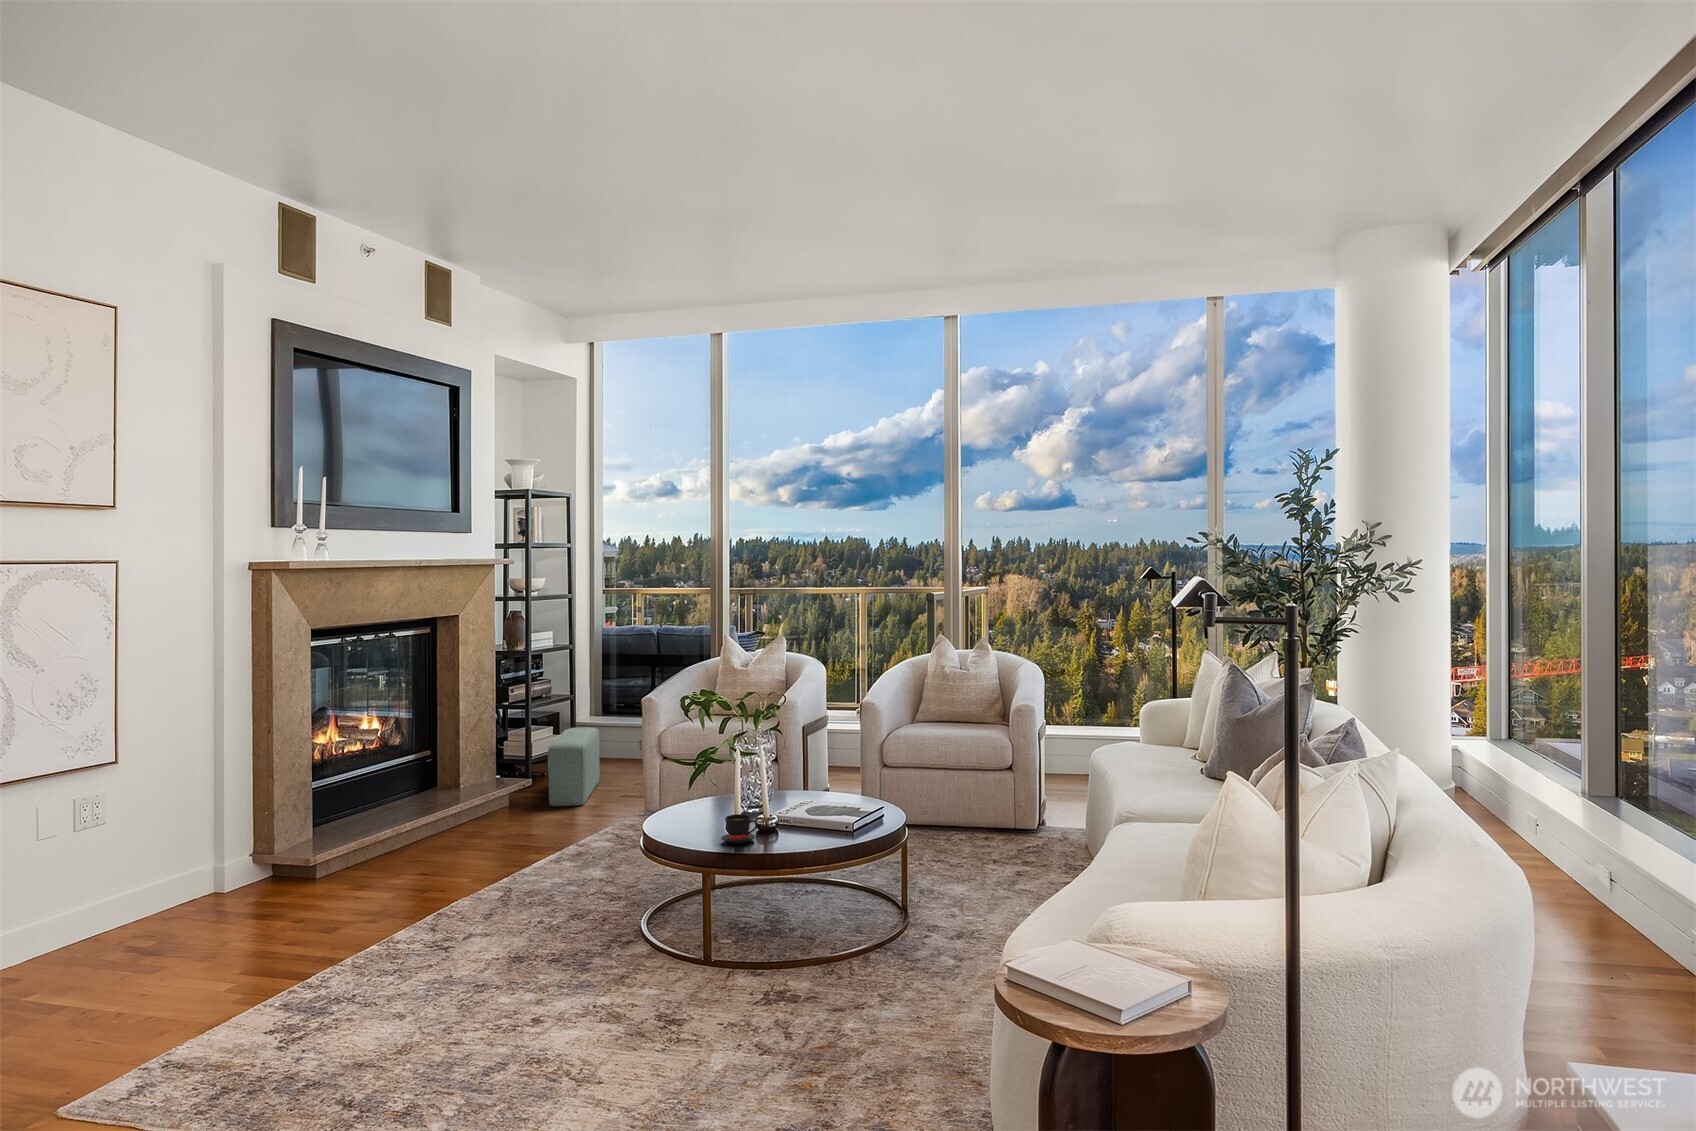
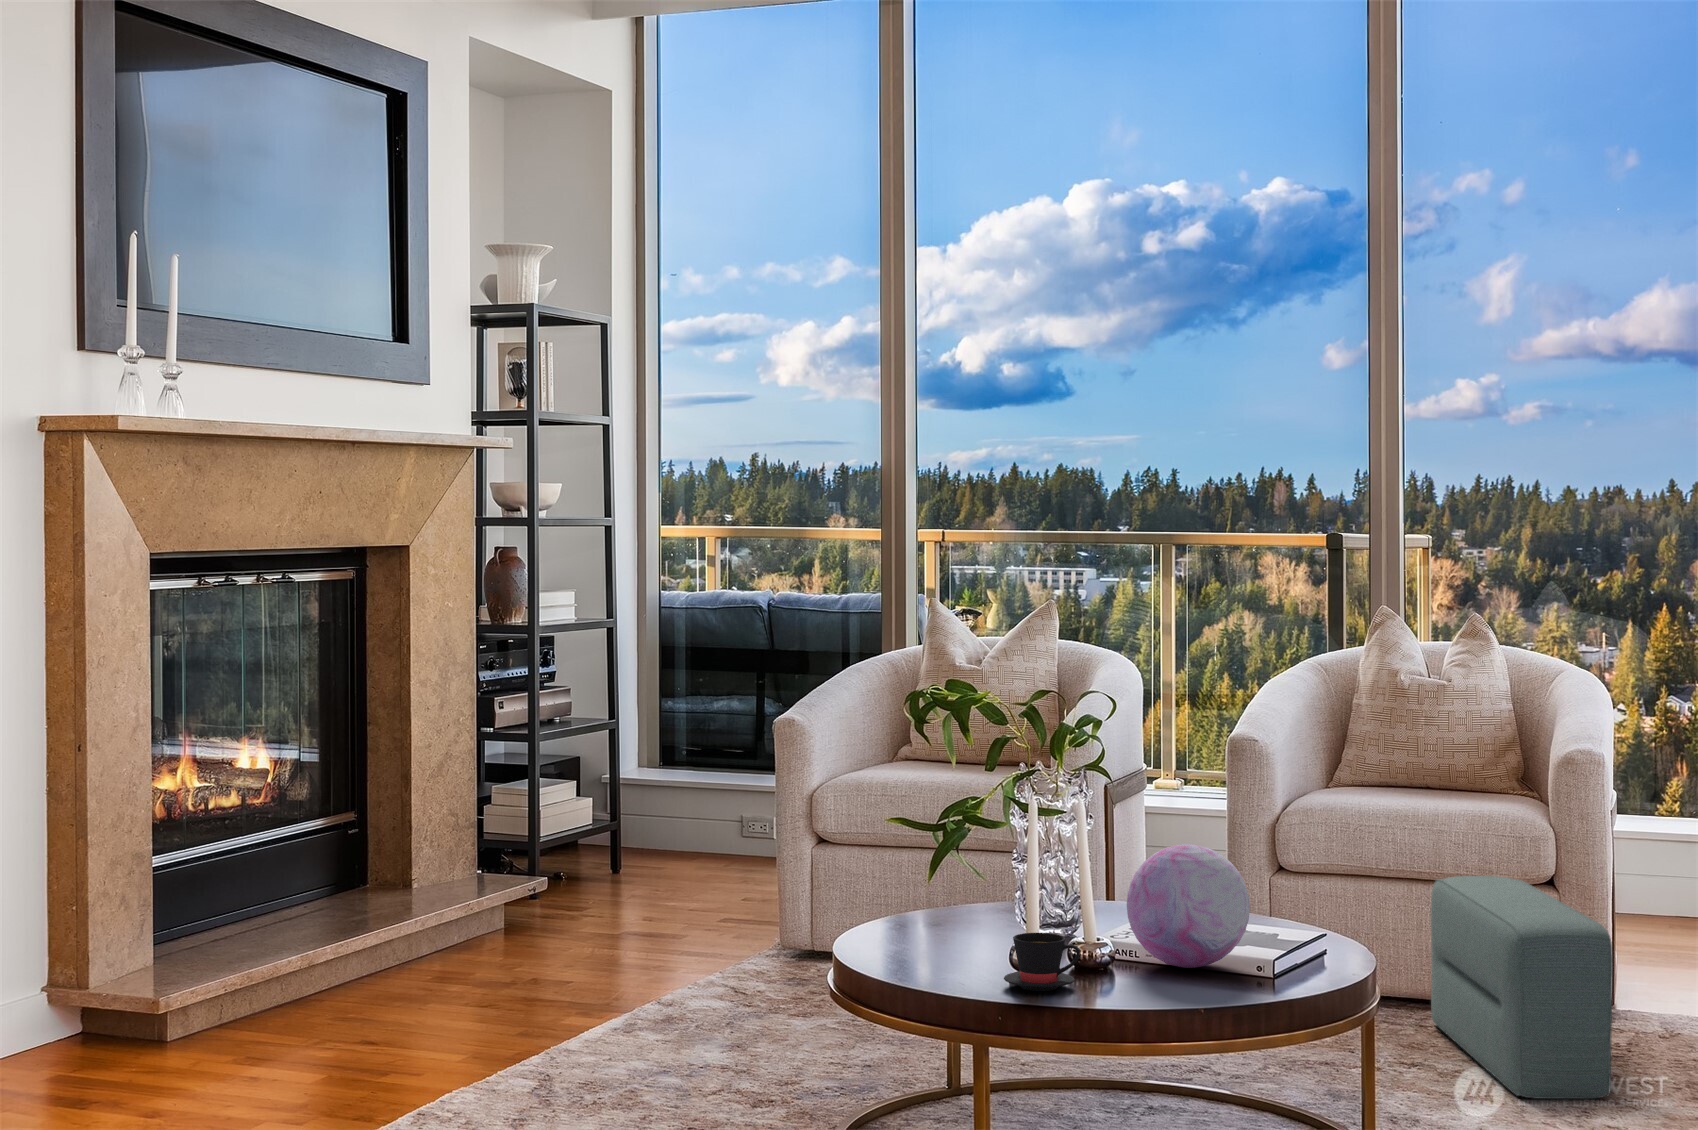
pouf: present [548,727,600,806] -> present [1431,876,1613,1099]
decorative orb: none [784,767,843,828] -> present [1127,844,1250,968]

